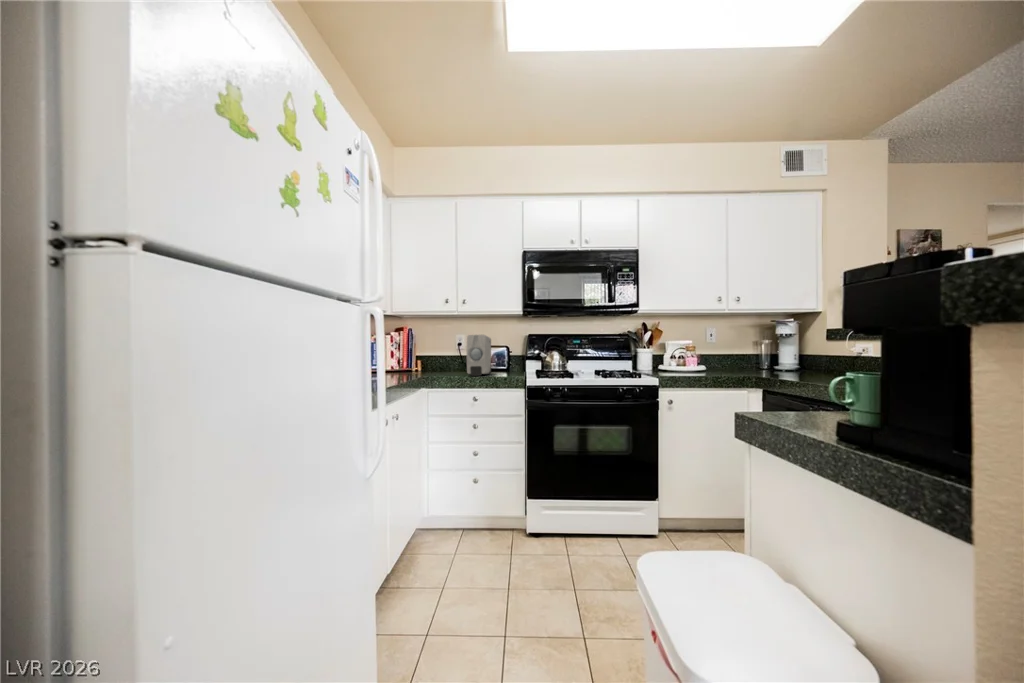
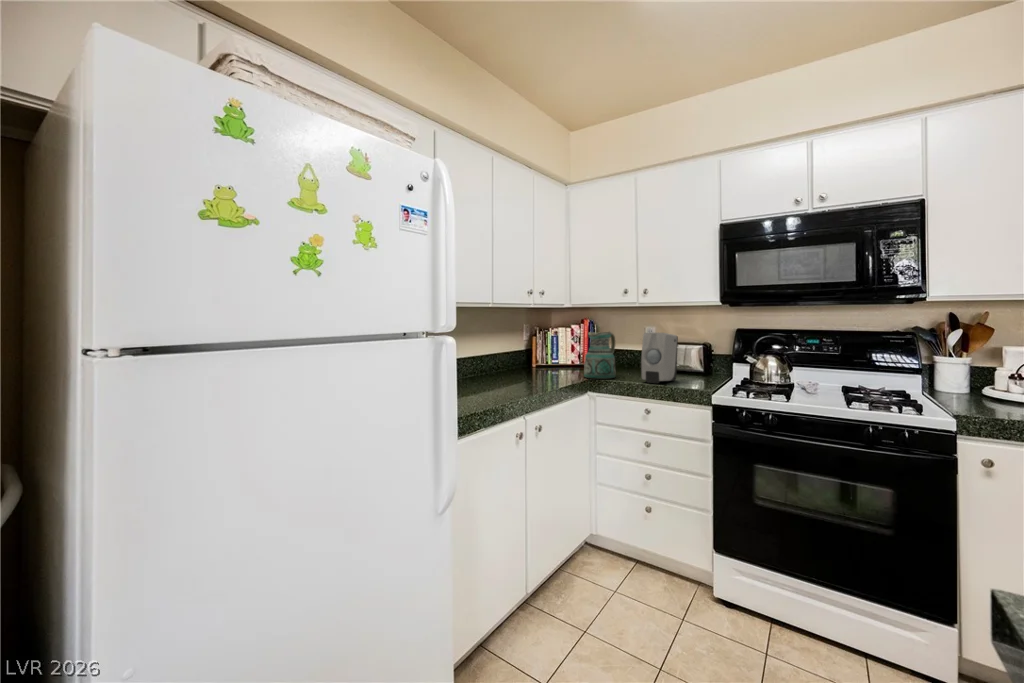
ceramic pitcher: none [414,335,442,376] -> present [584,332,616,379]

